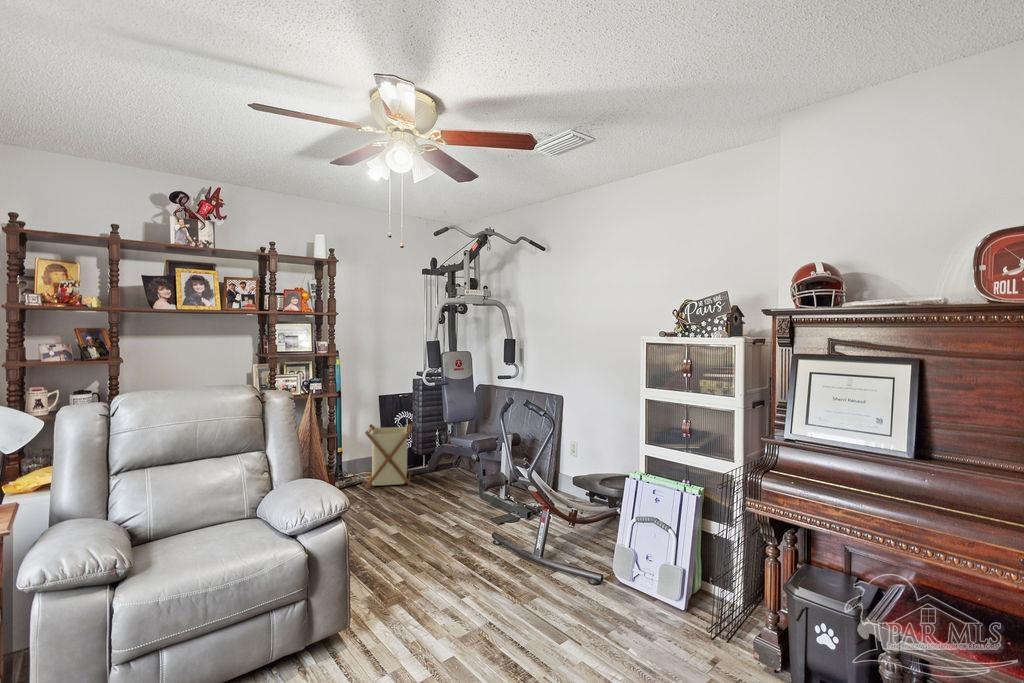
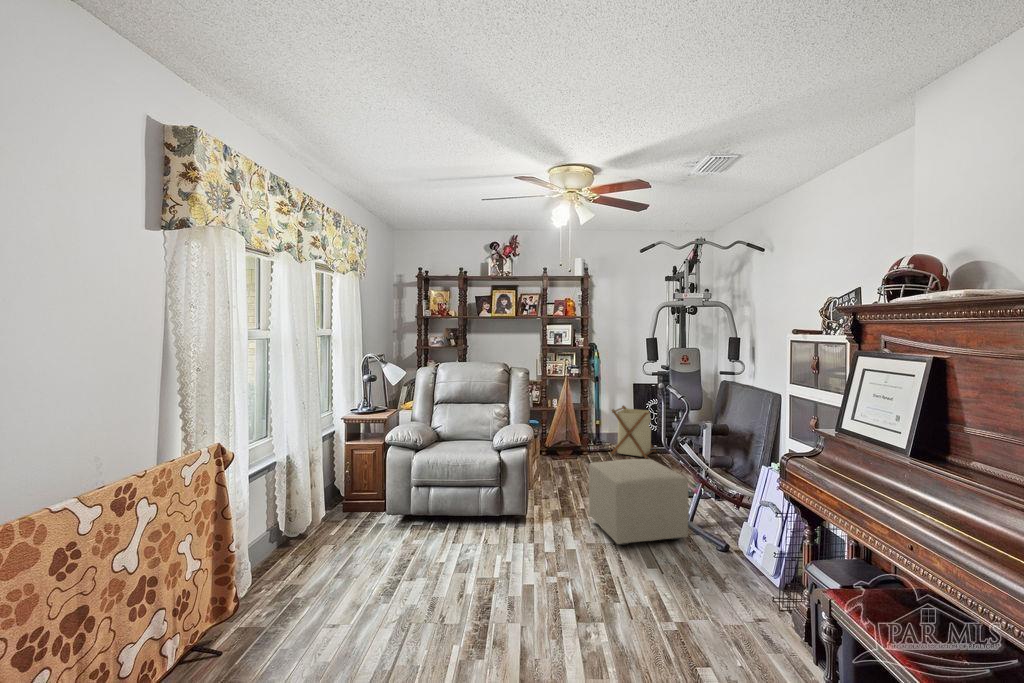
ottoman: none [429,492,559,624] -> present [589,459,688,546]

